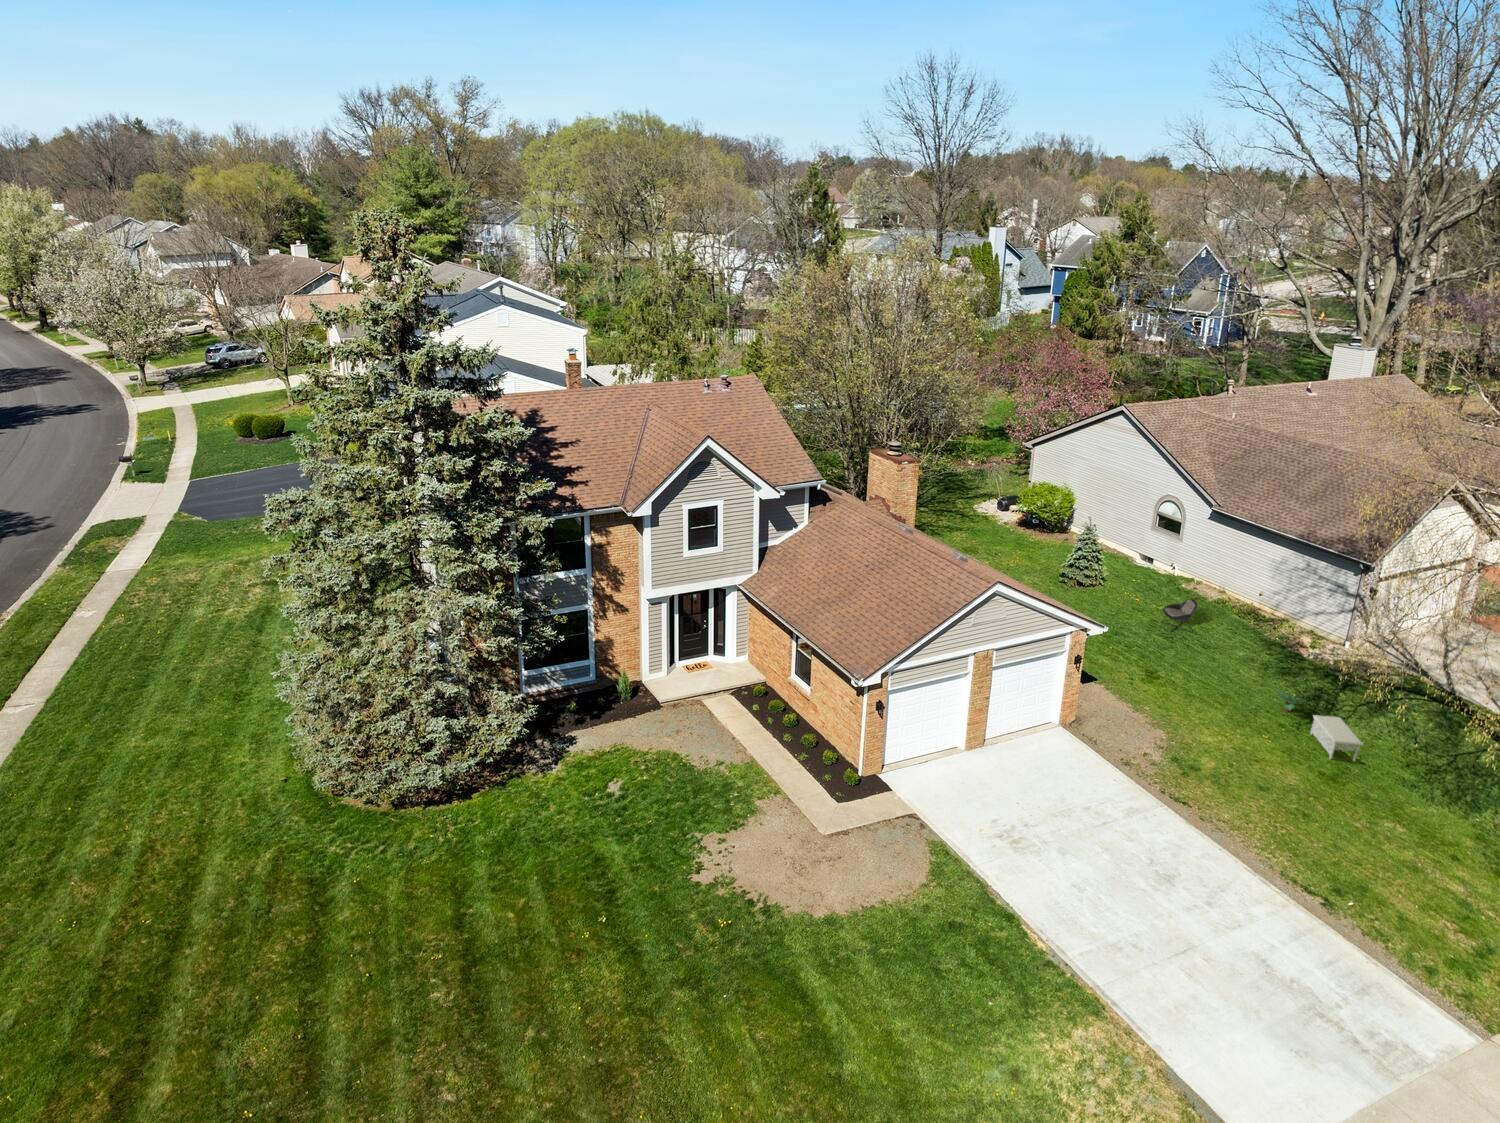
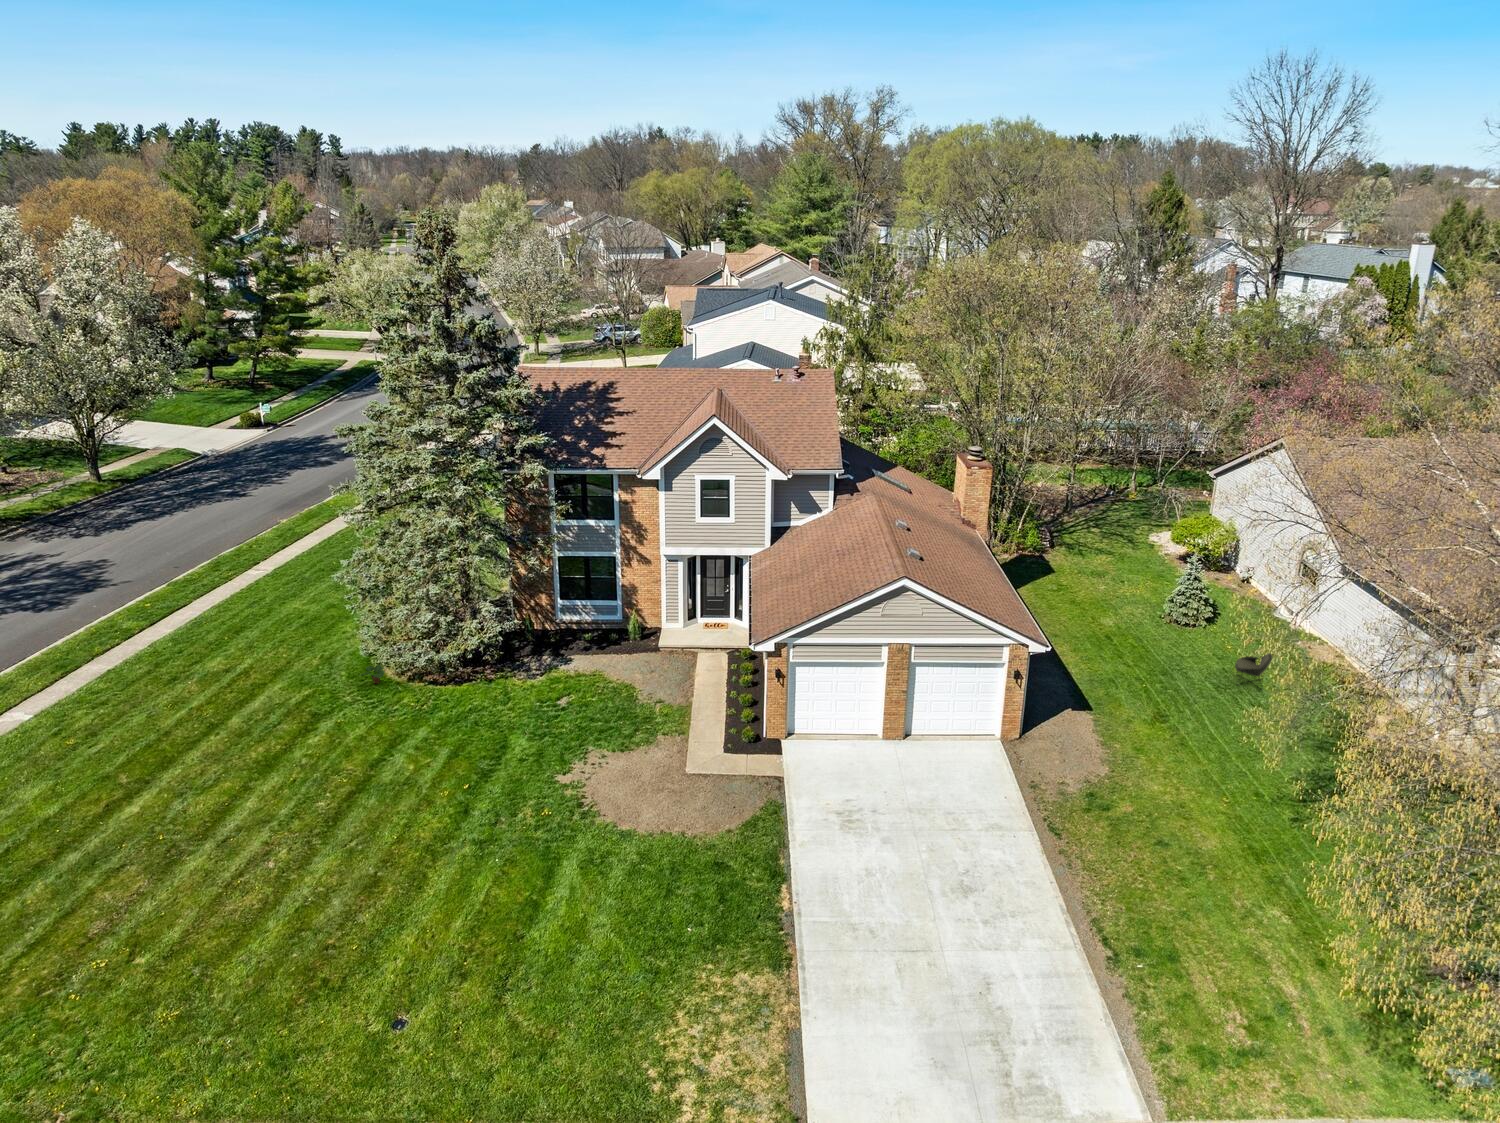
potted plant: present [1276,690,1306,712] -> present [363,665,385,684]
storage bench: present [1310,715,1362,761] -> none [1280,788,1322,845]

